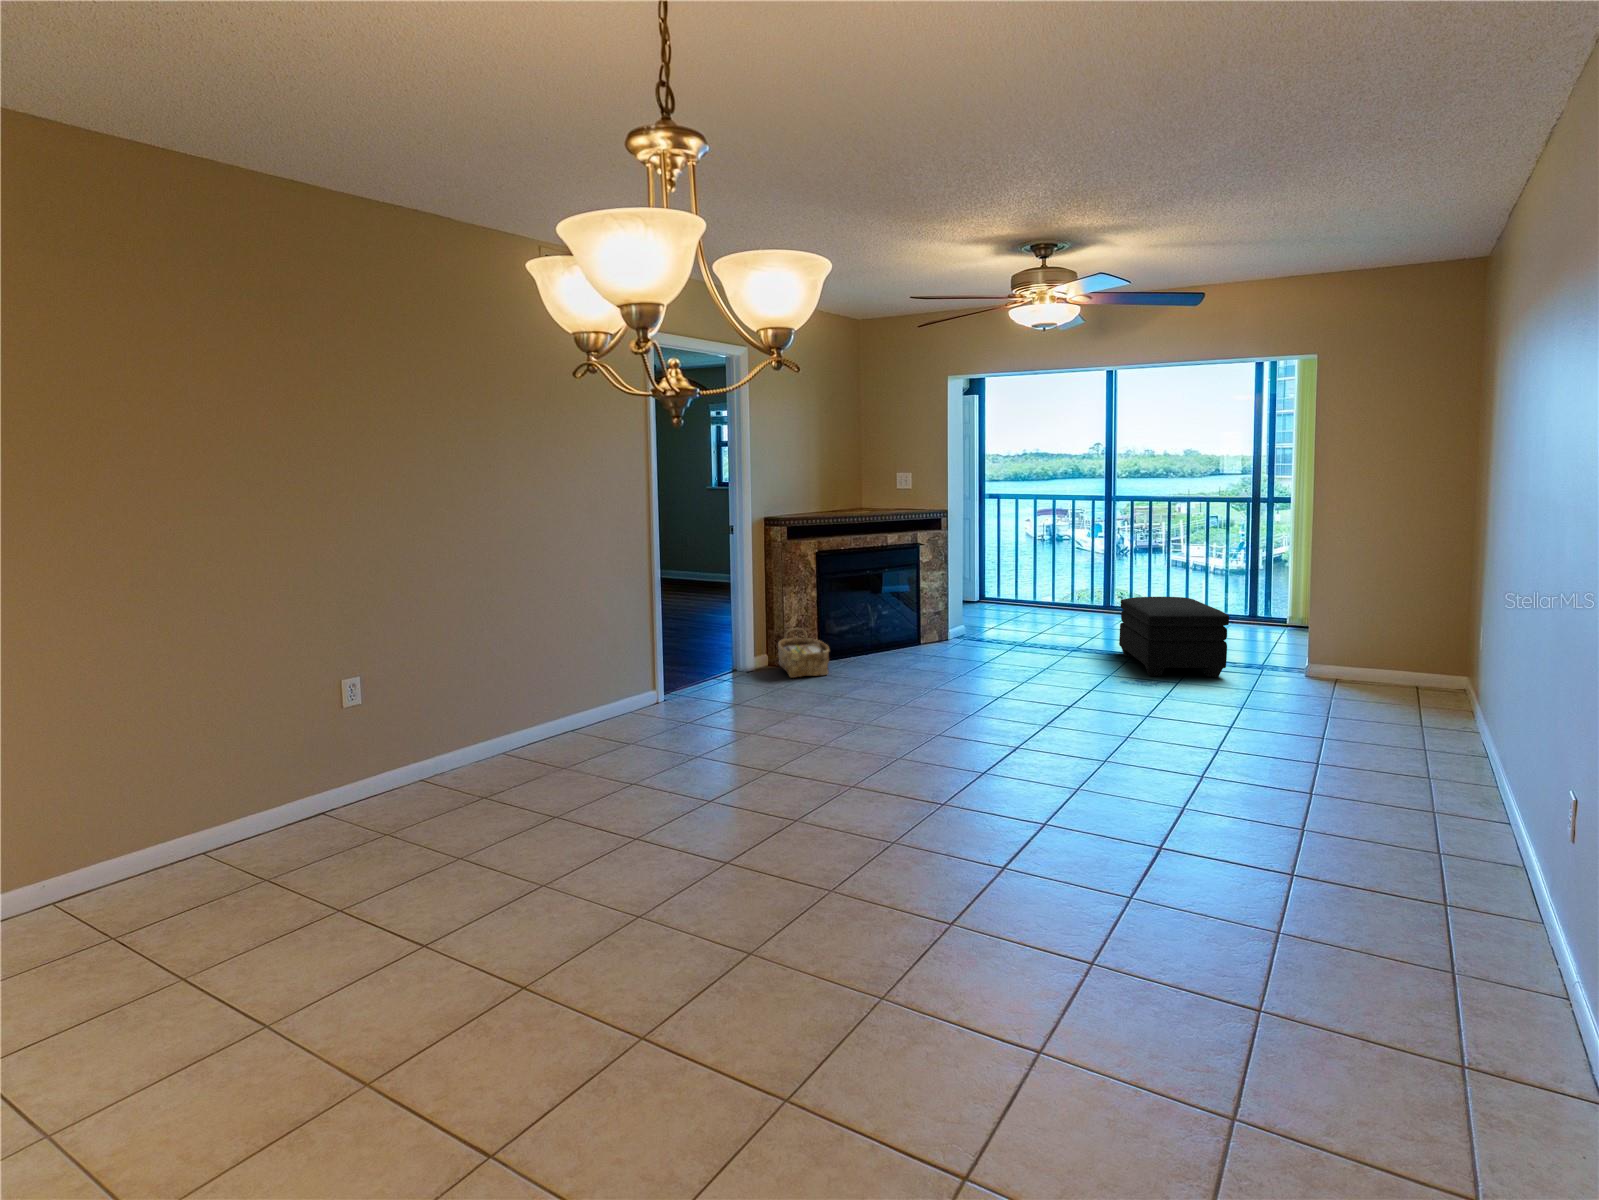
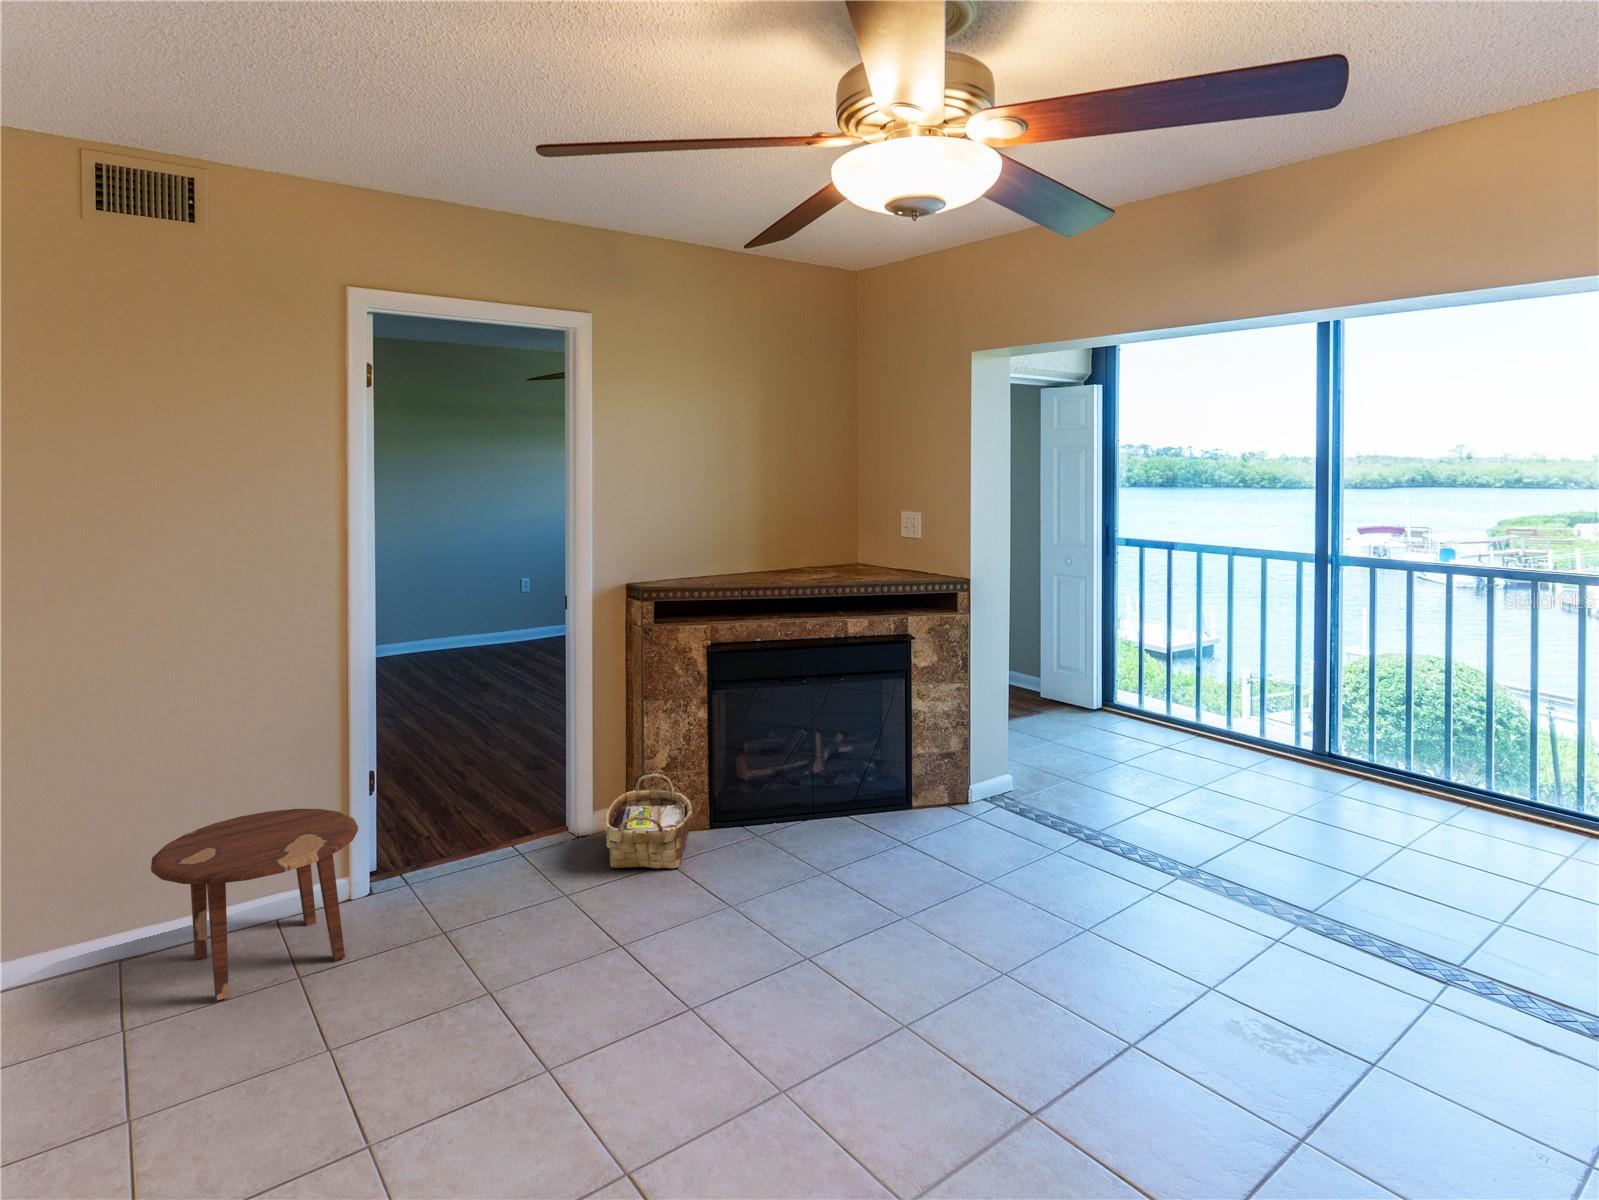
ottoman: present [1119,597,1229,677] -> none [1271,774,1498,999]
side table: none [602,642,703,734] -> present [151,809,358,1000]

